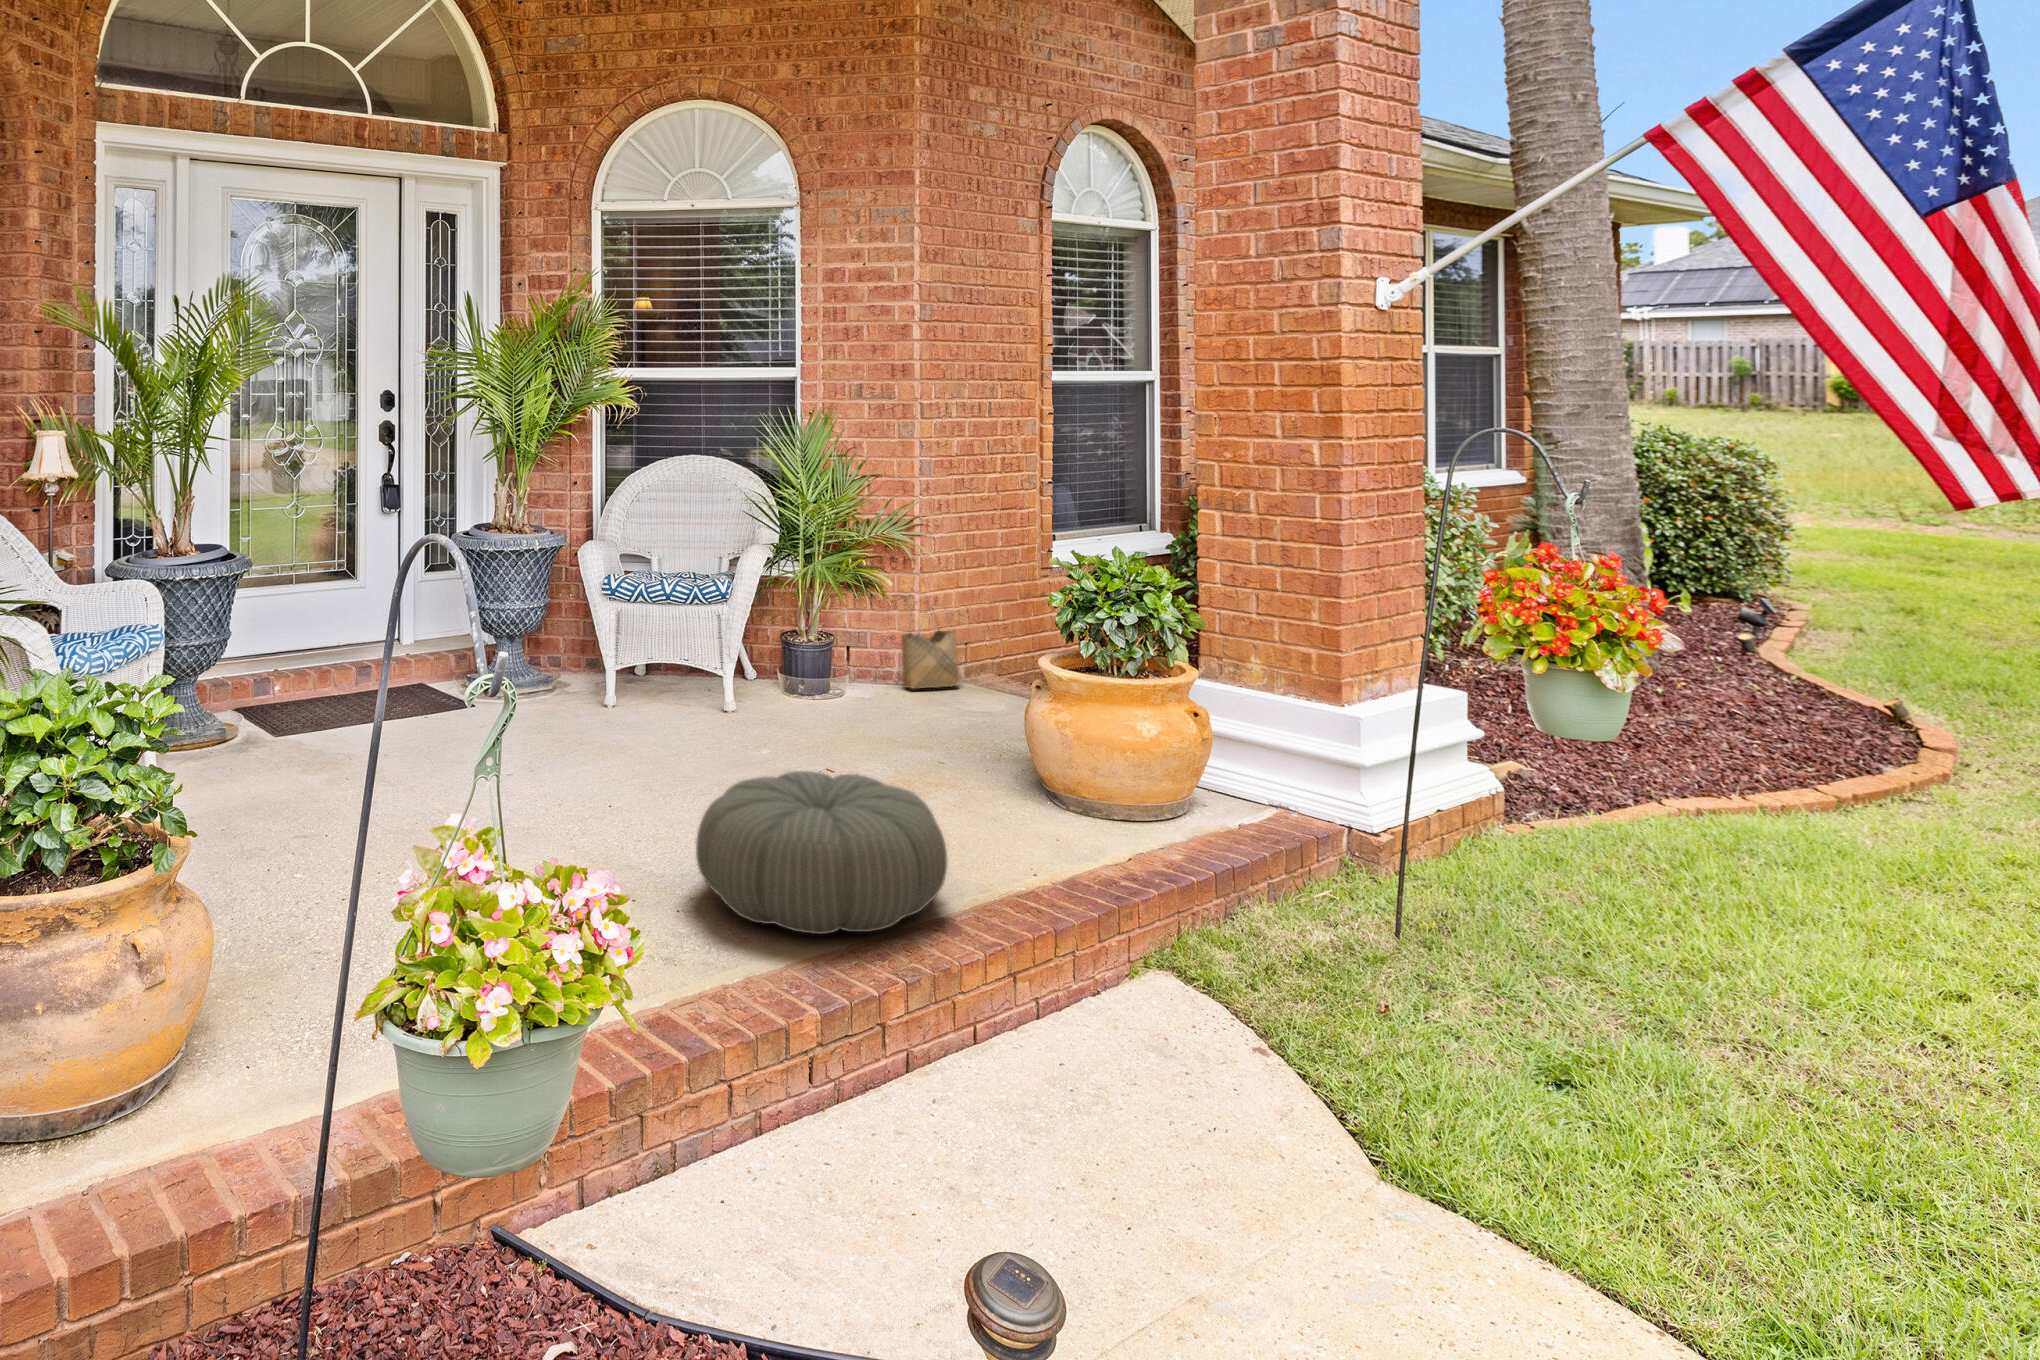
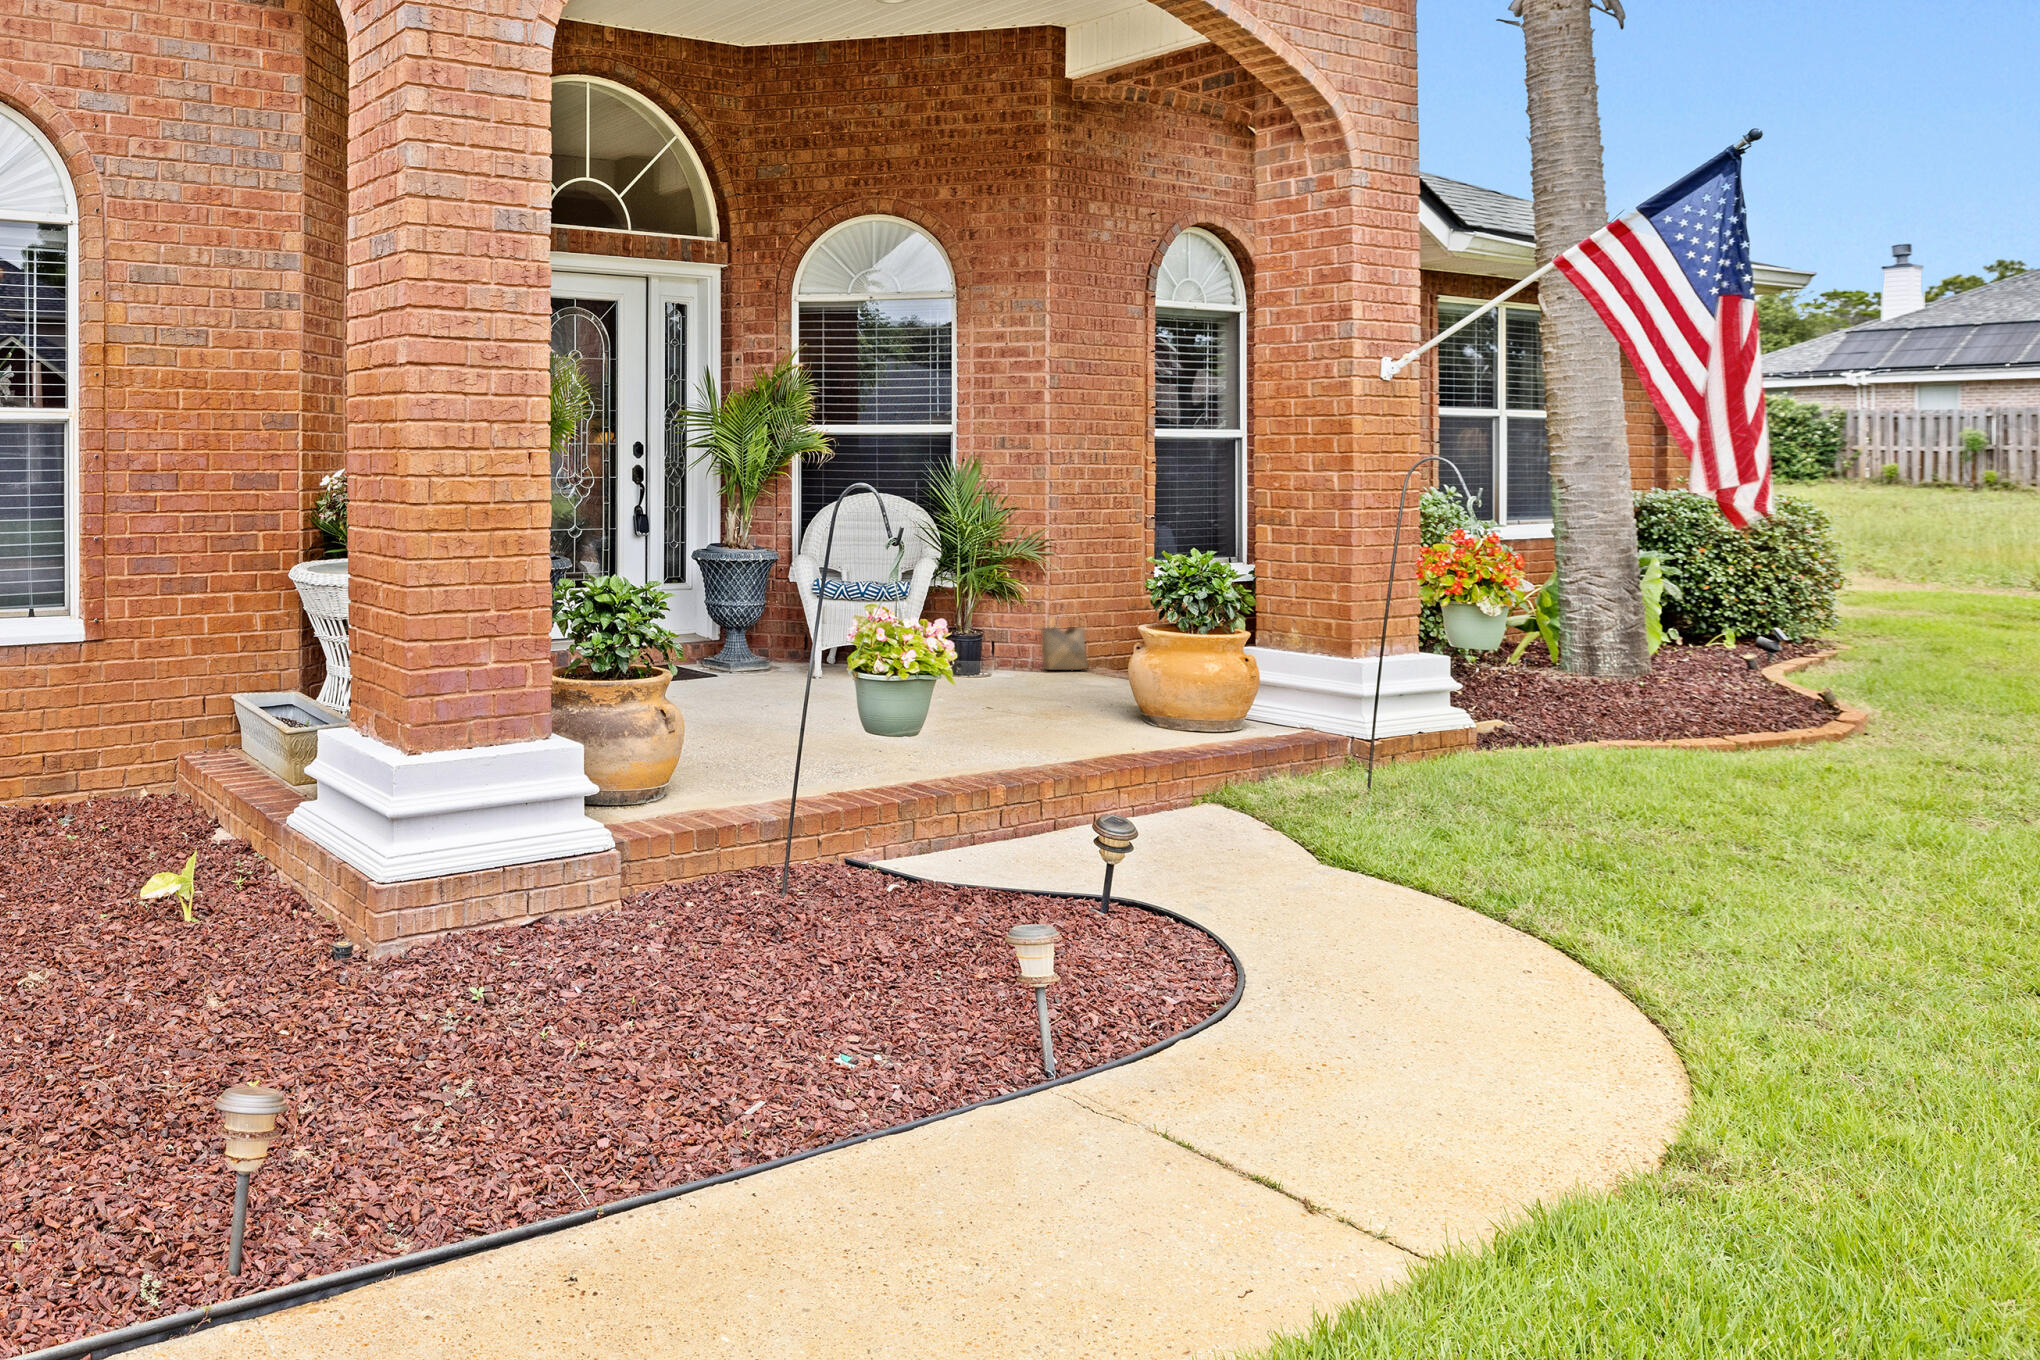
pouf: present [696,771,947,934] -> none [921,674,1084,758]

